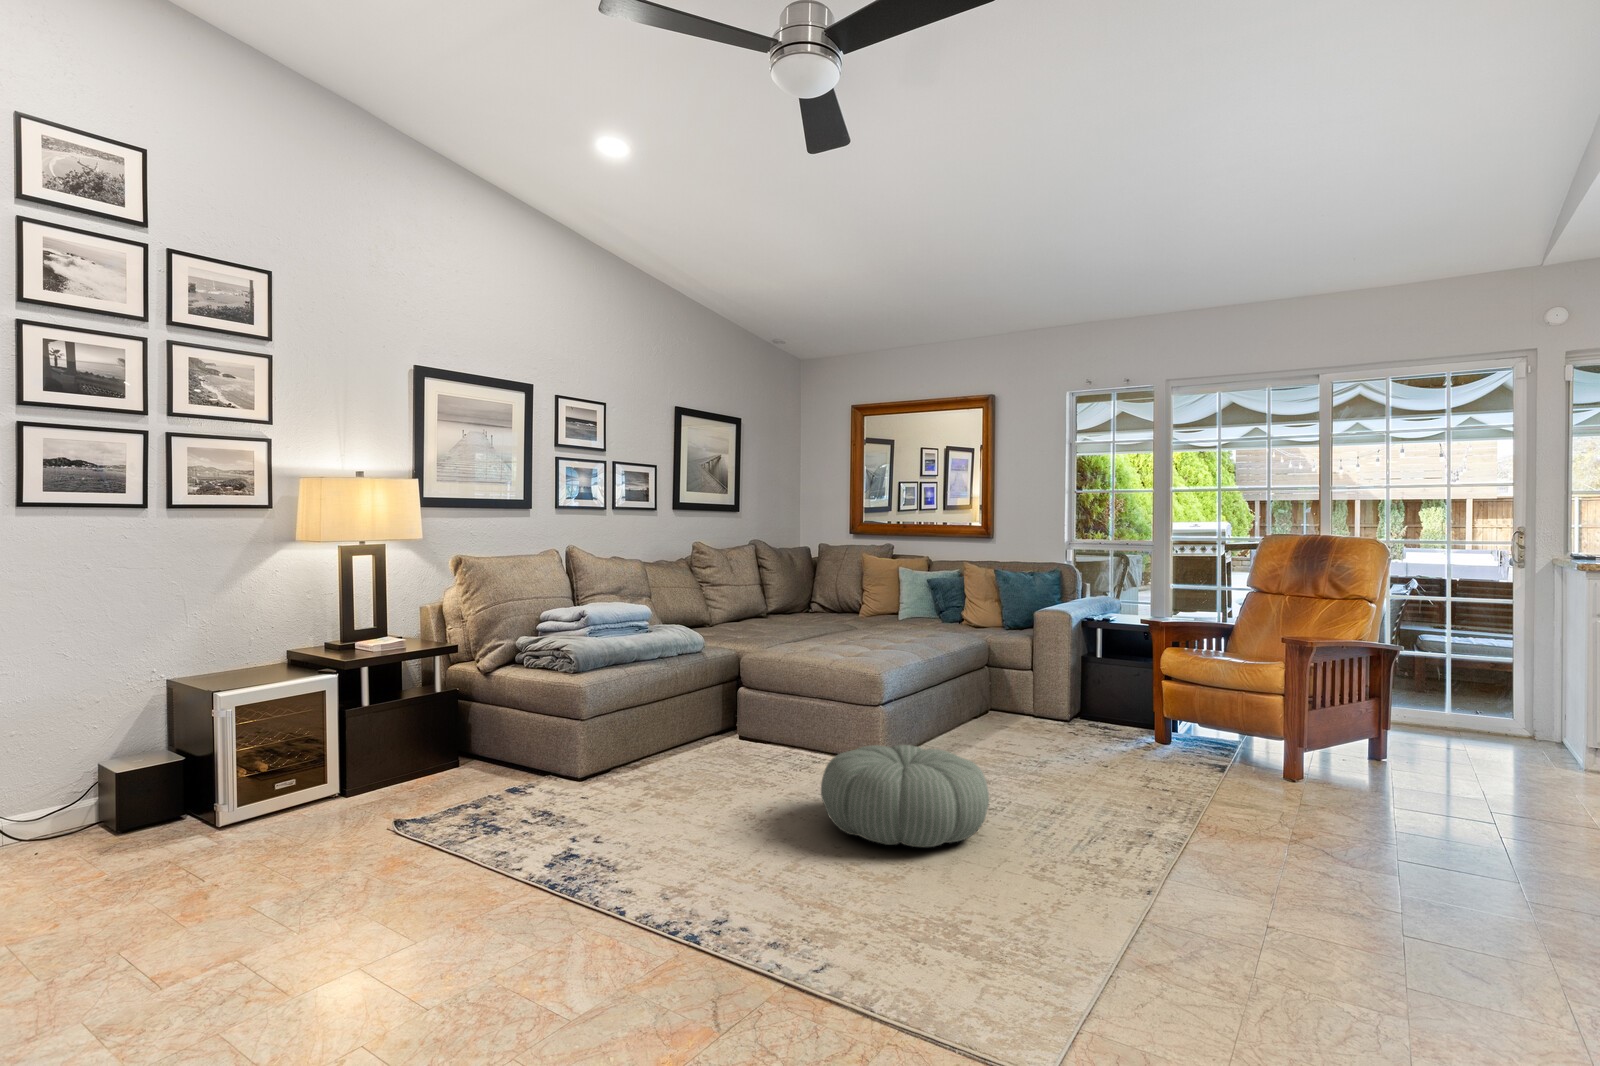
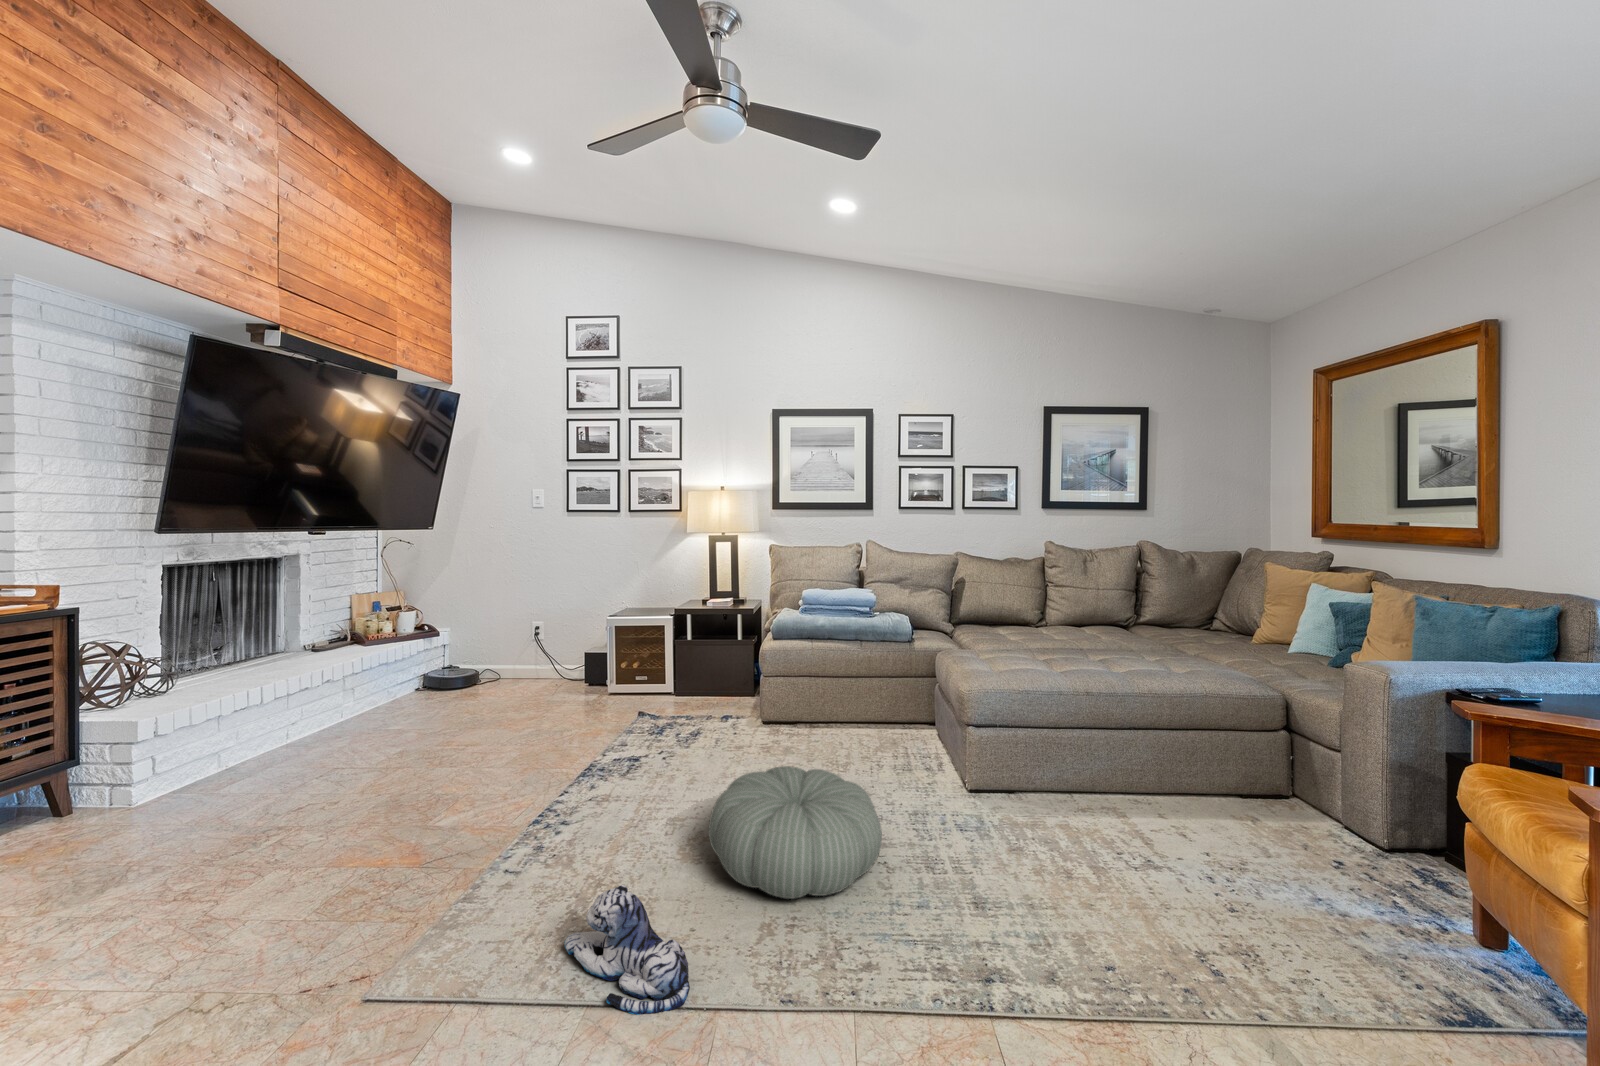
plush toy: none [959,833,1078,929] -> present [564,885,690,1015]

